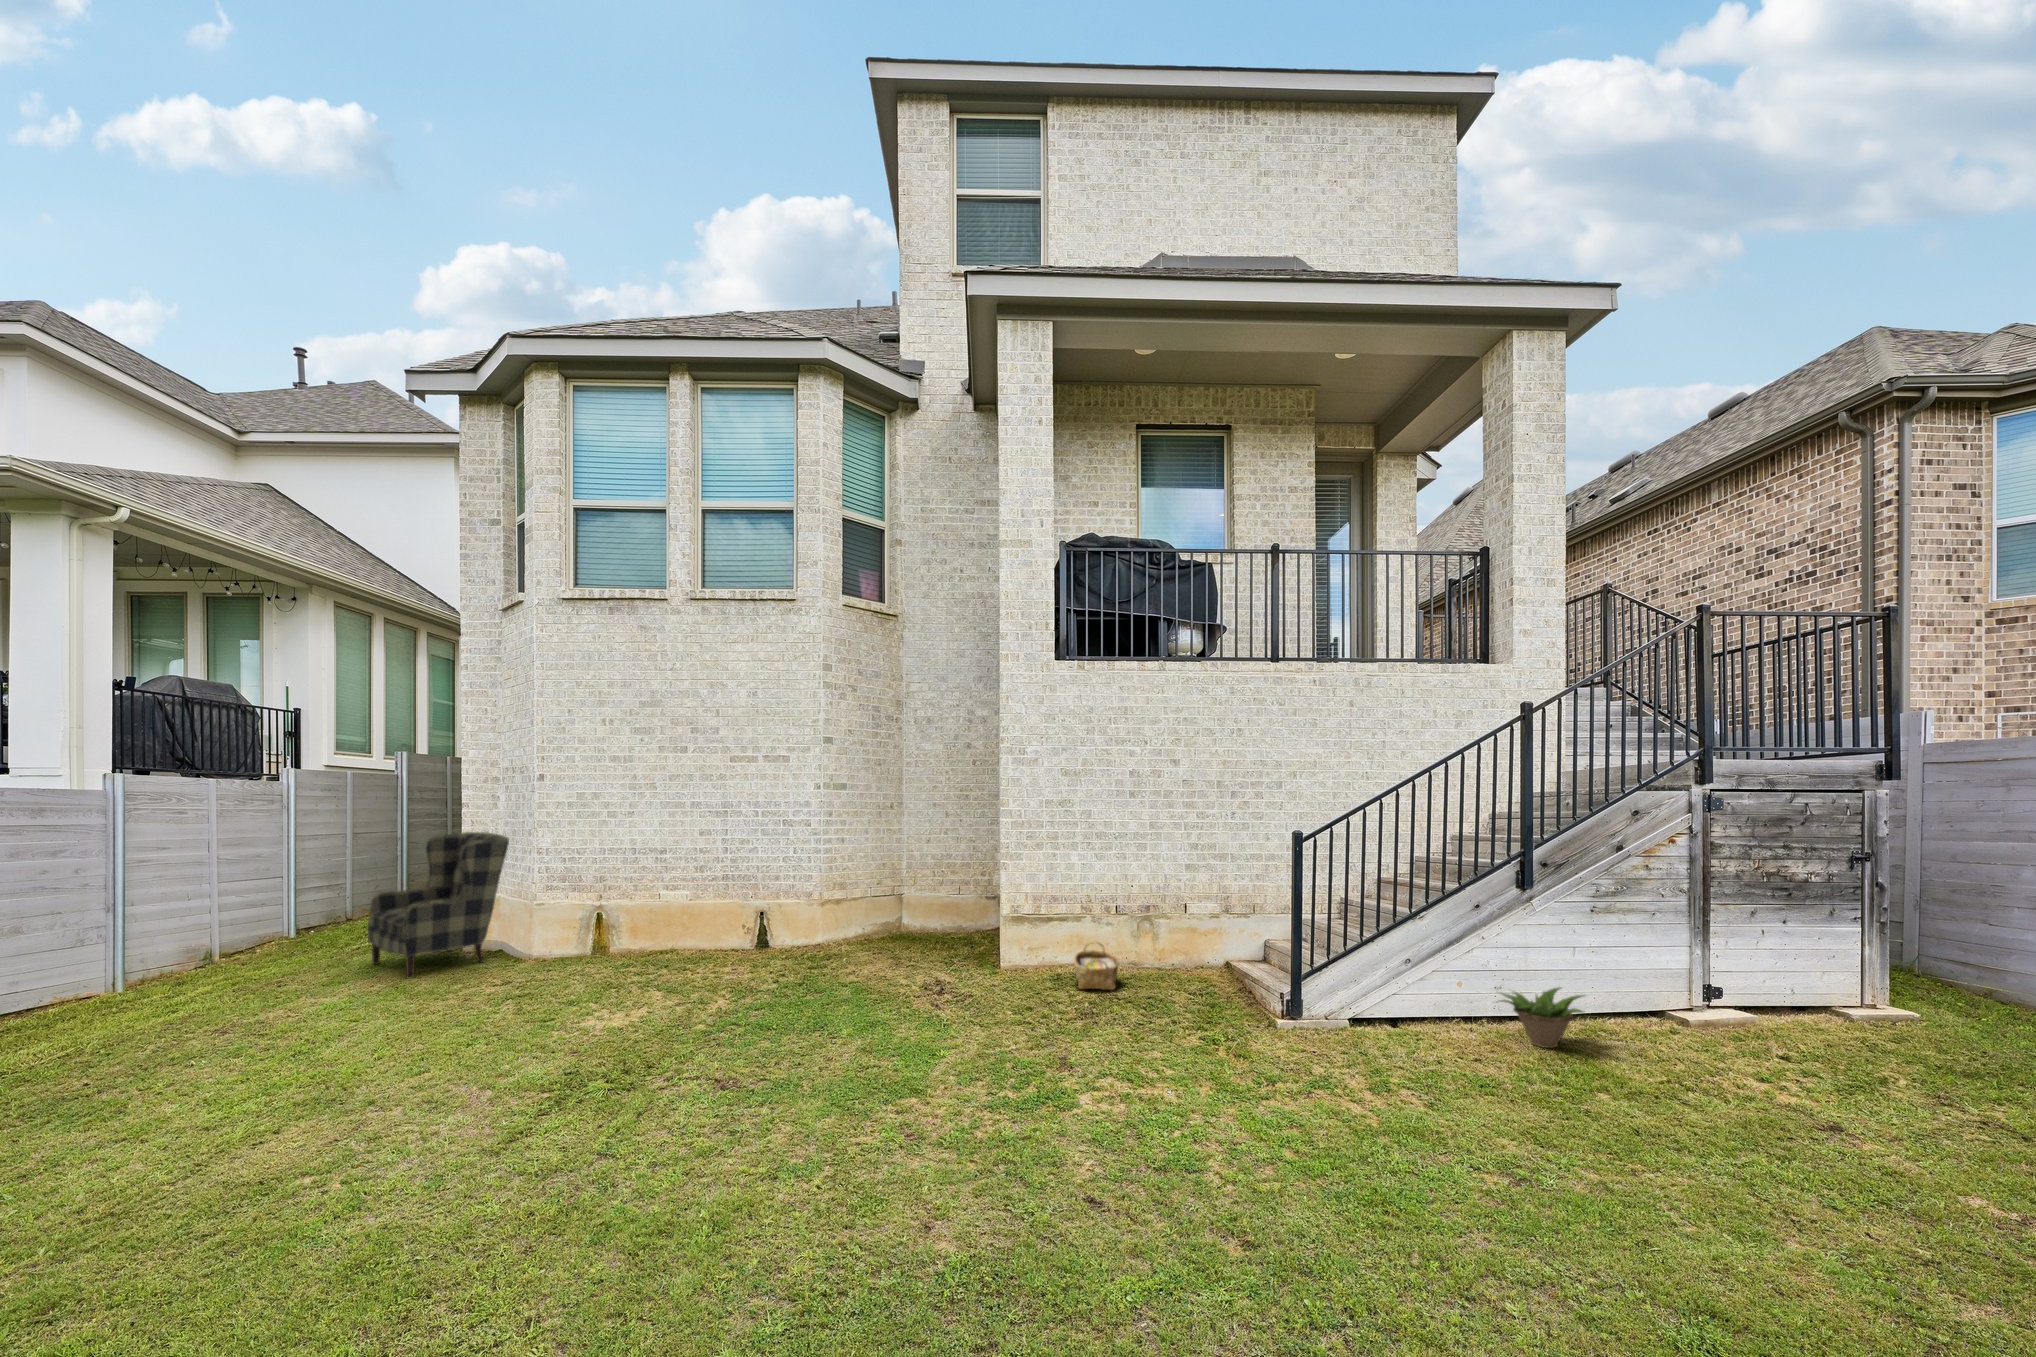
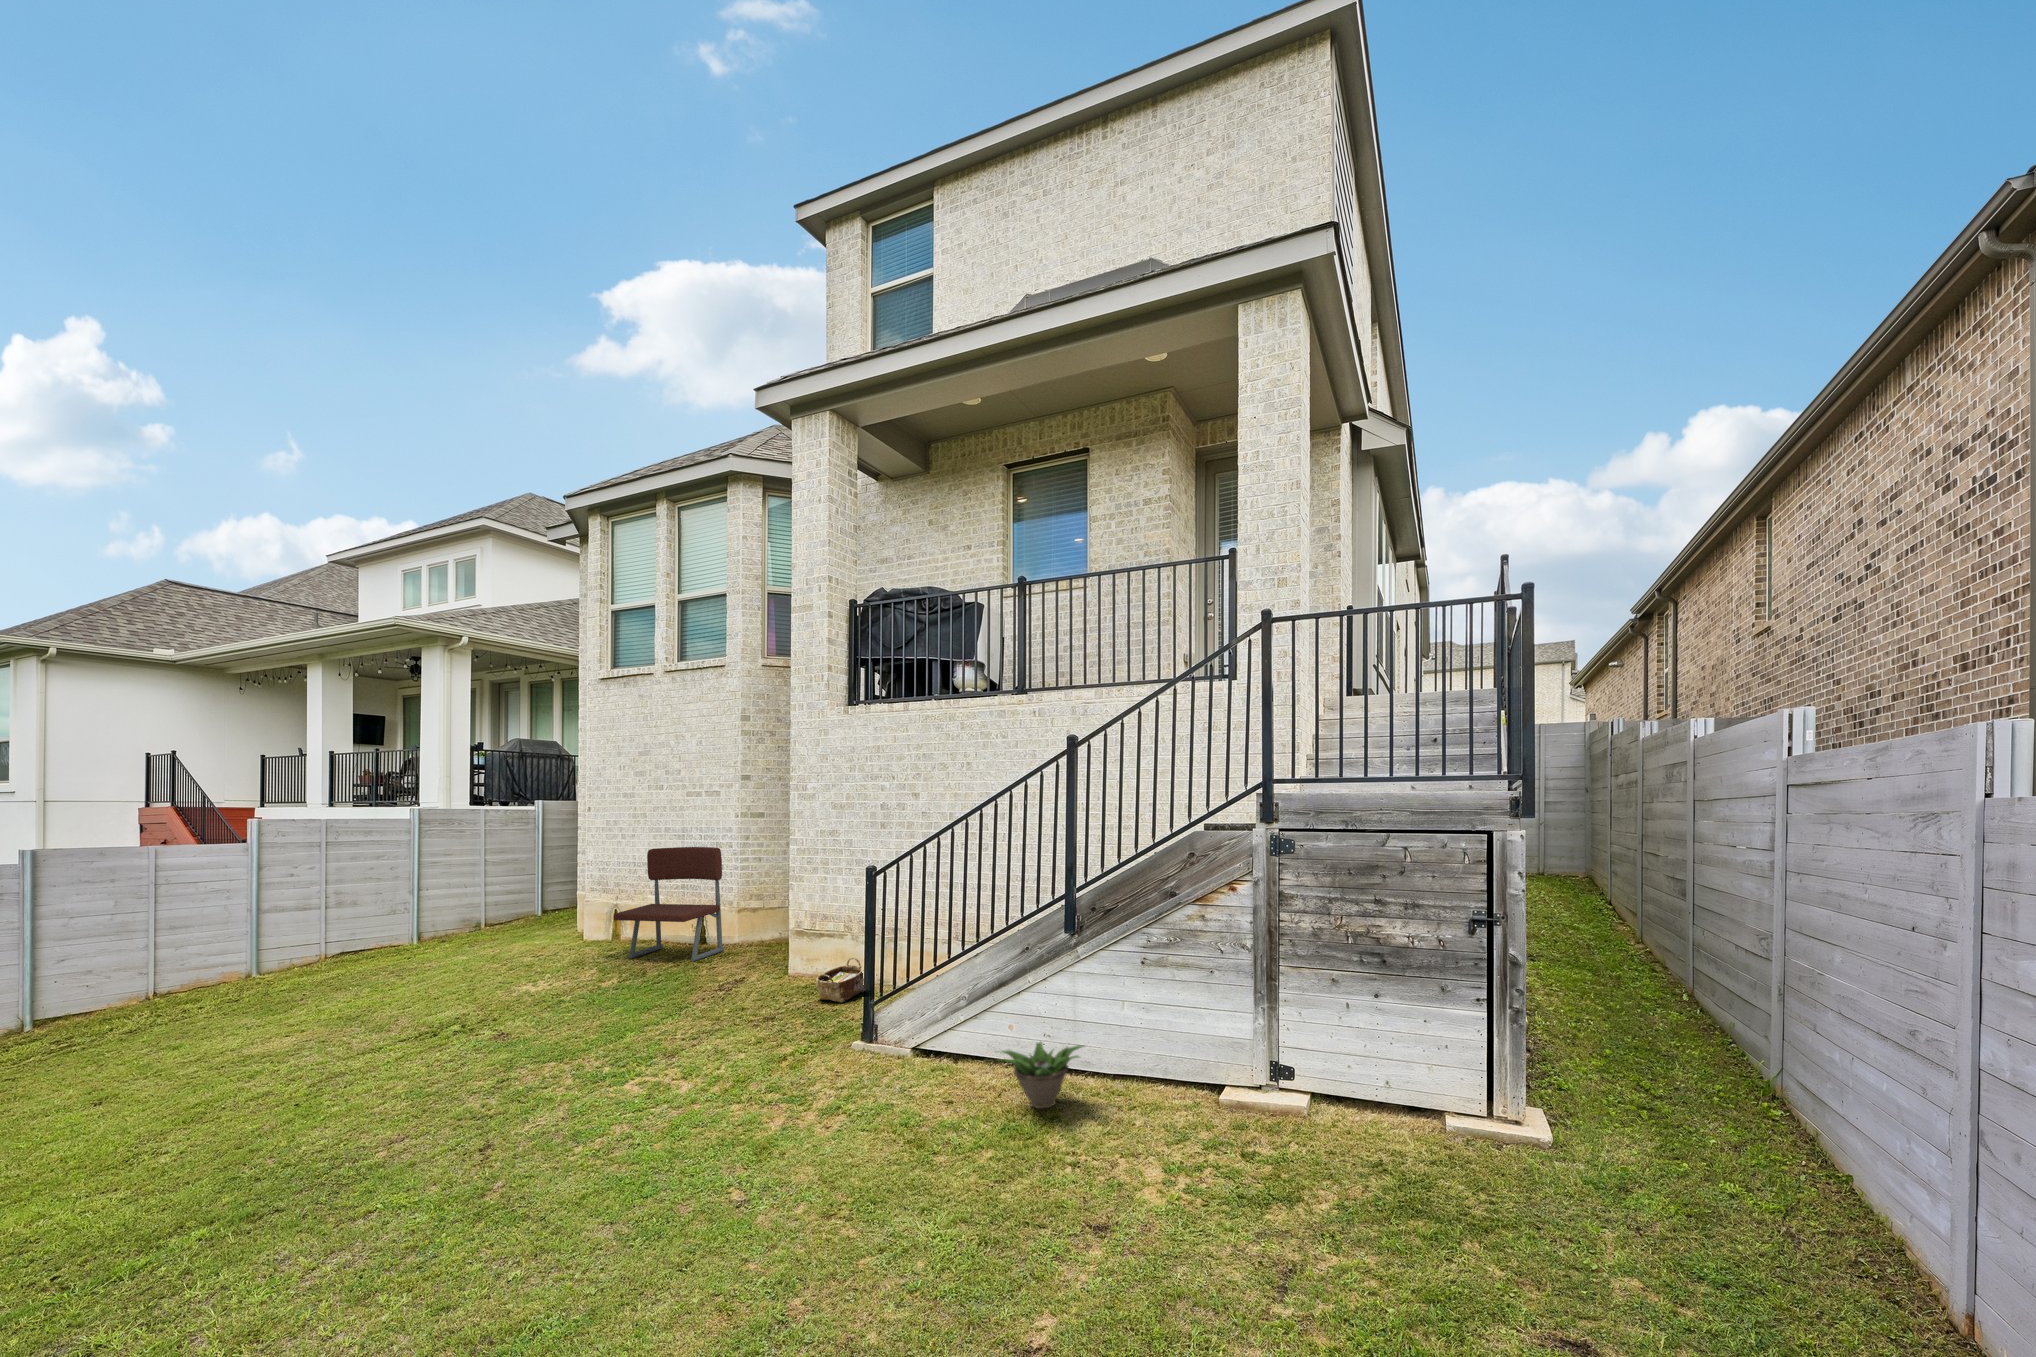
bench: none [670,826,805,973] -> present [614,847,724,962]
chair: present [368,832,509,979] -> none [499,848,583,949]

